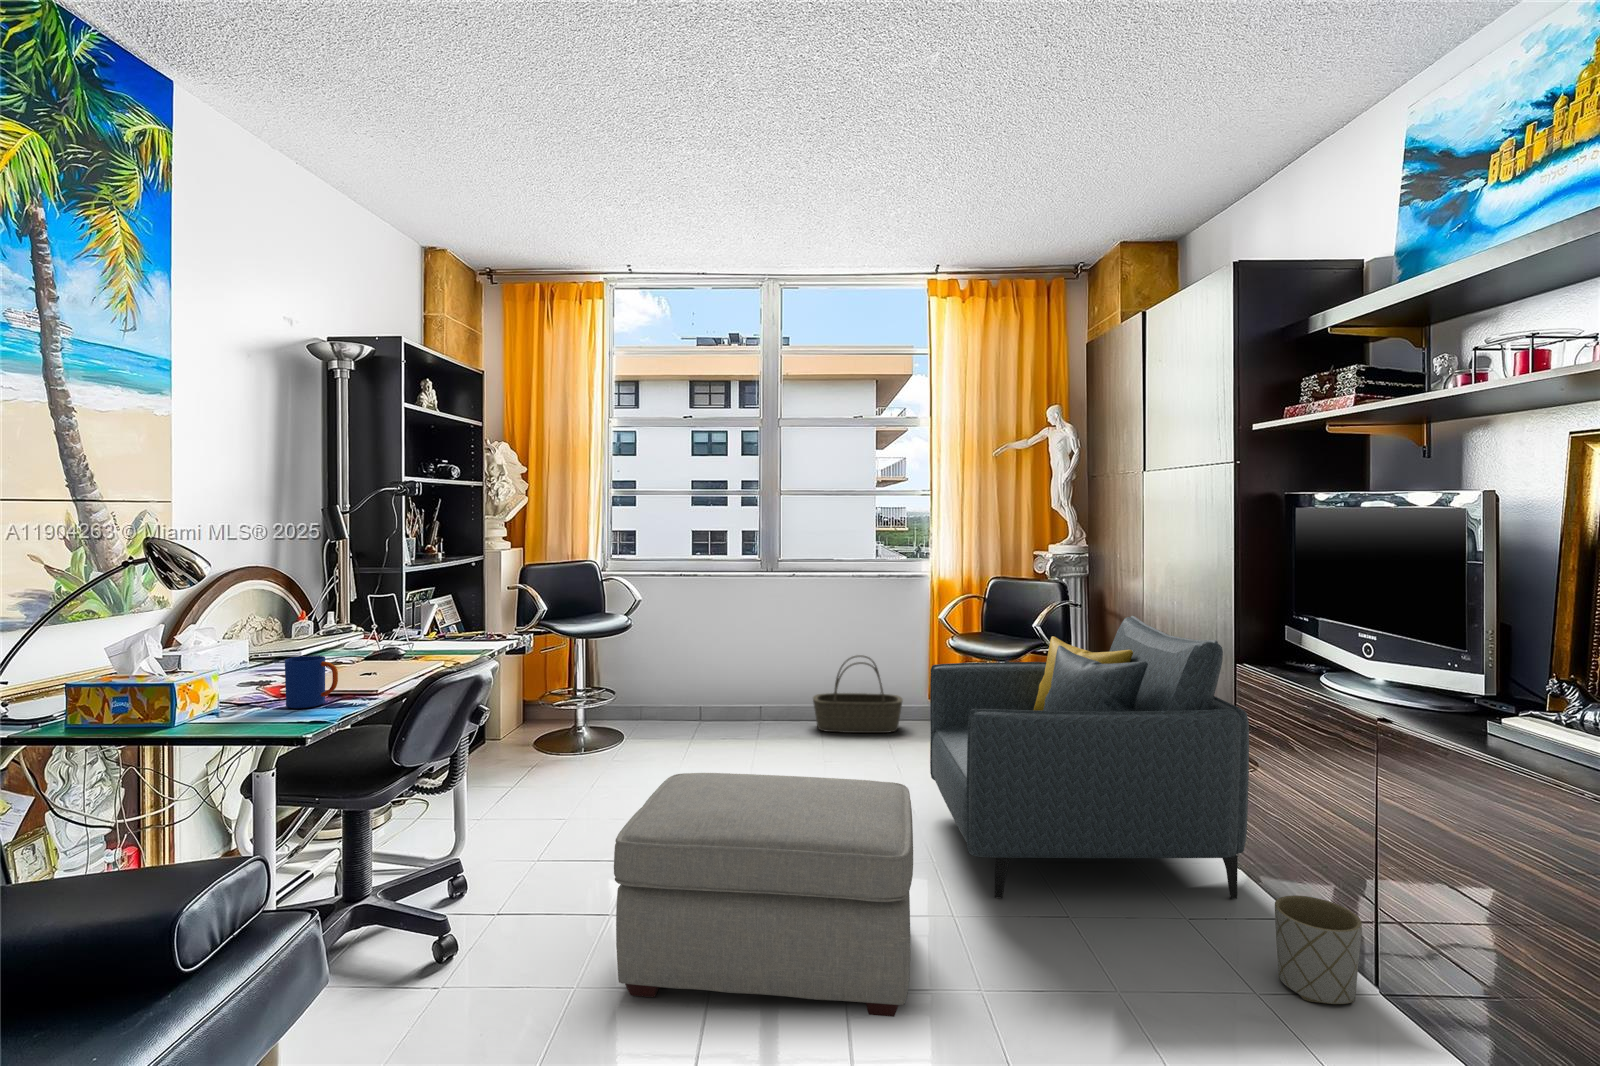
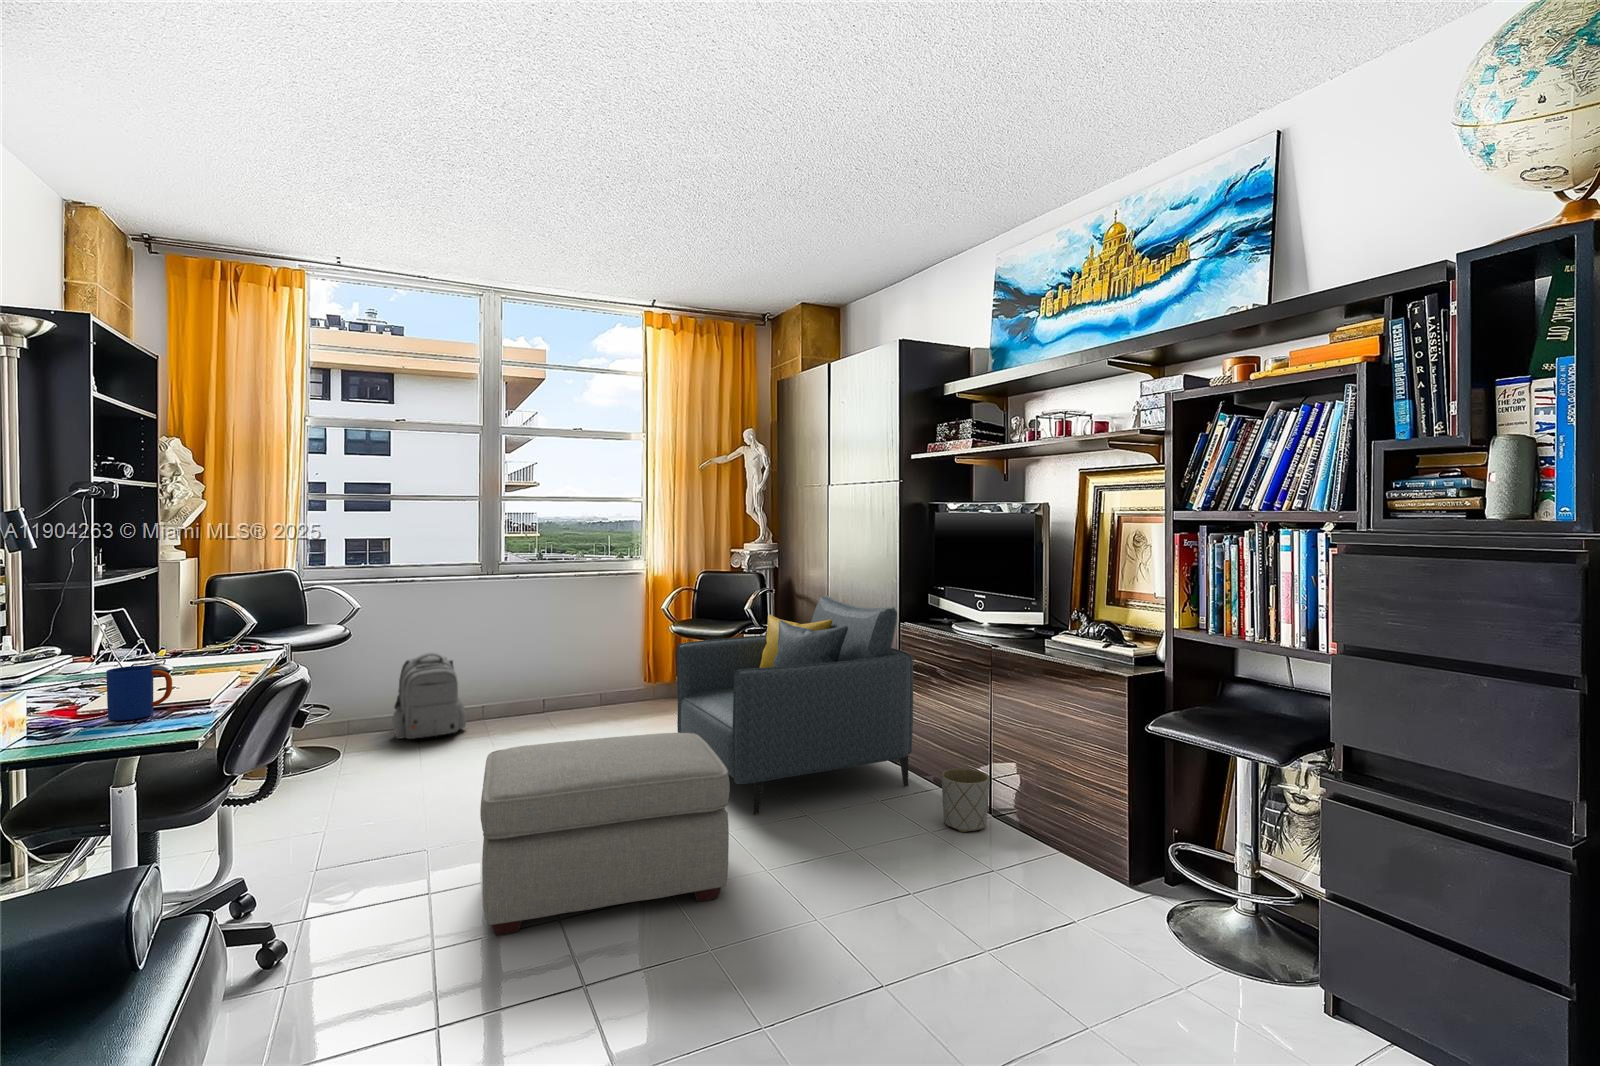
backpack: none [671,650,740,735] -> present [392,653,466,739]
basket: present [813,655,903,733] -> none [538,647,623,719]

